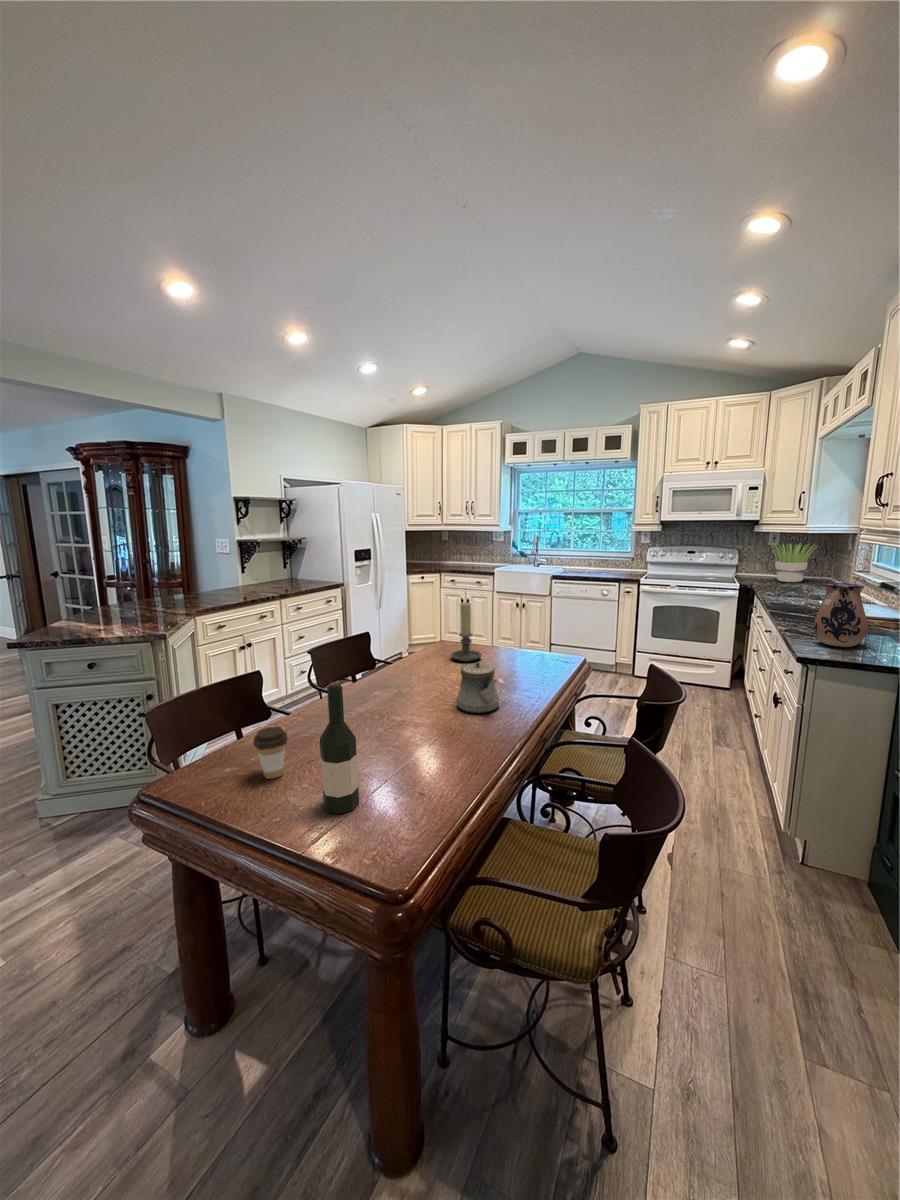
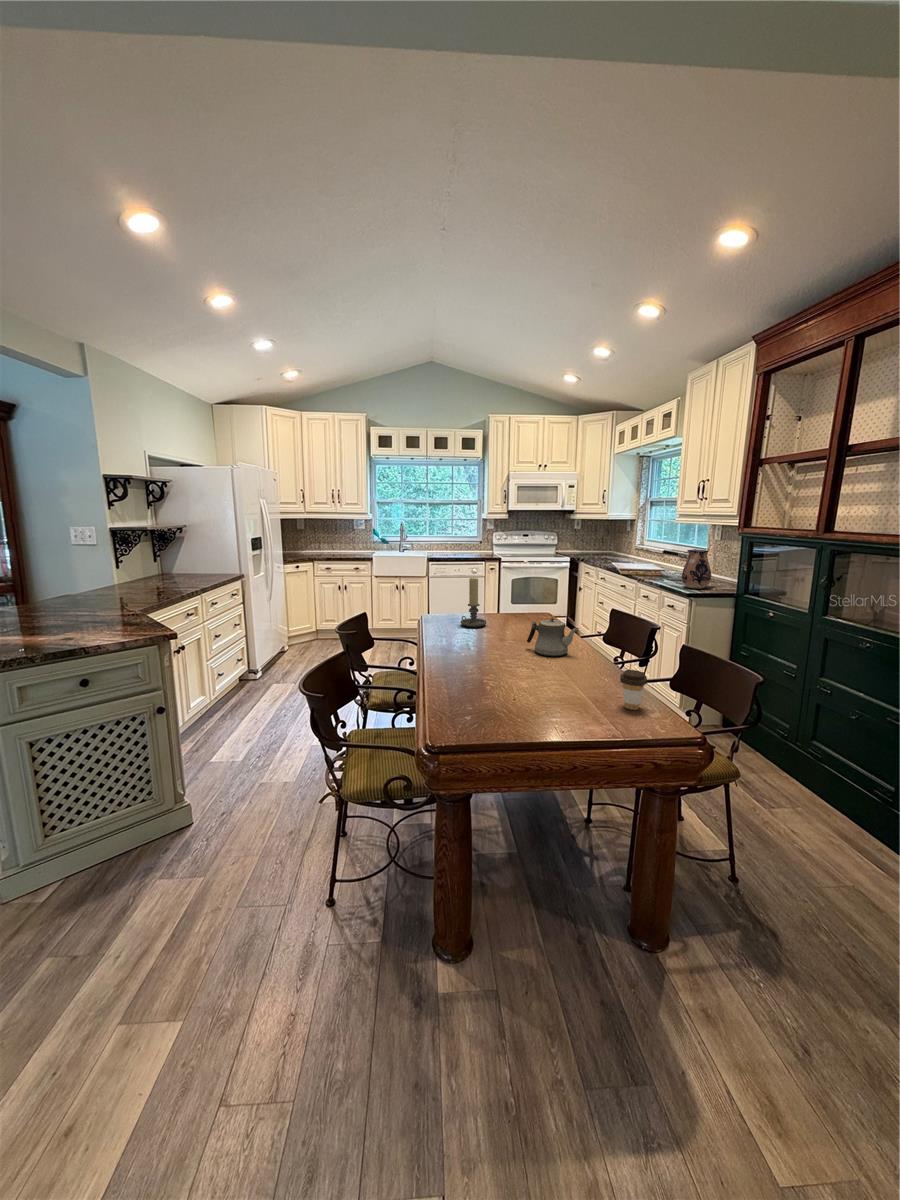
potted plant: present [773,544,814,583] -> none [580,526,612,555]
wine bottle: present [320,682,359,814] -> none [584,626,614,723]
coffee cup: present [254,727,287,779] -> present [620,670,647,710]

